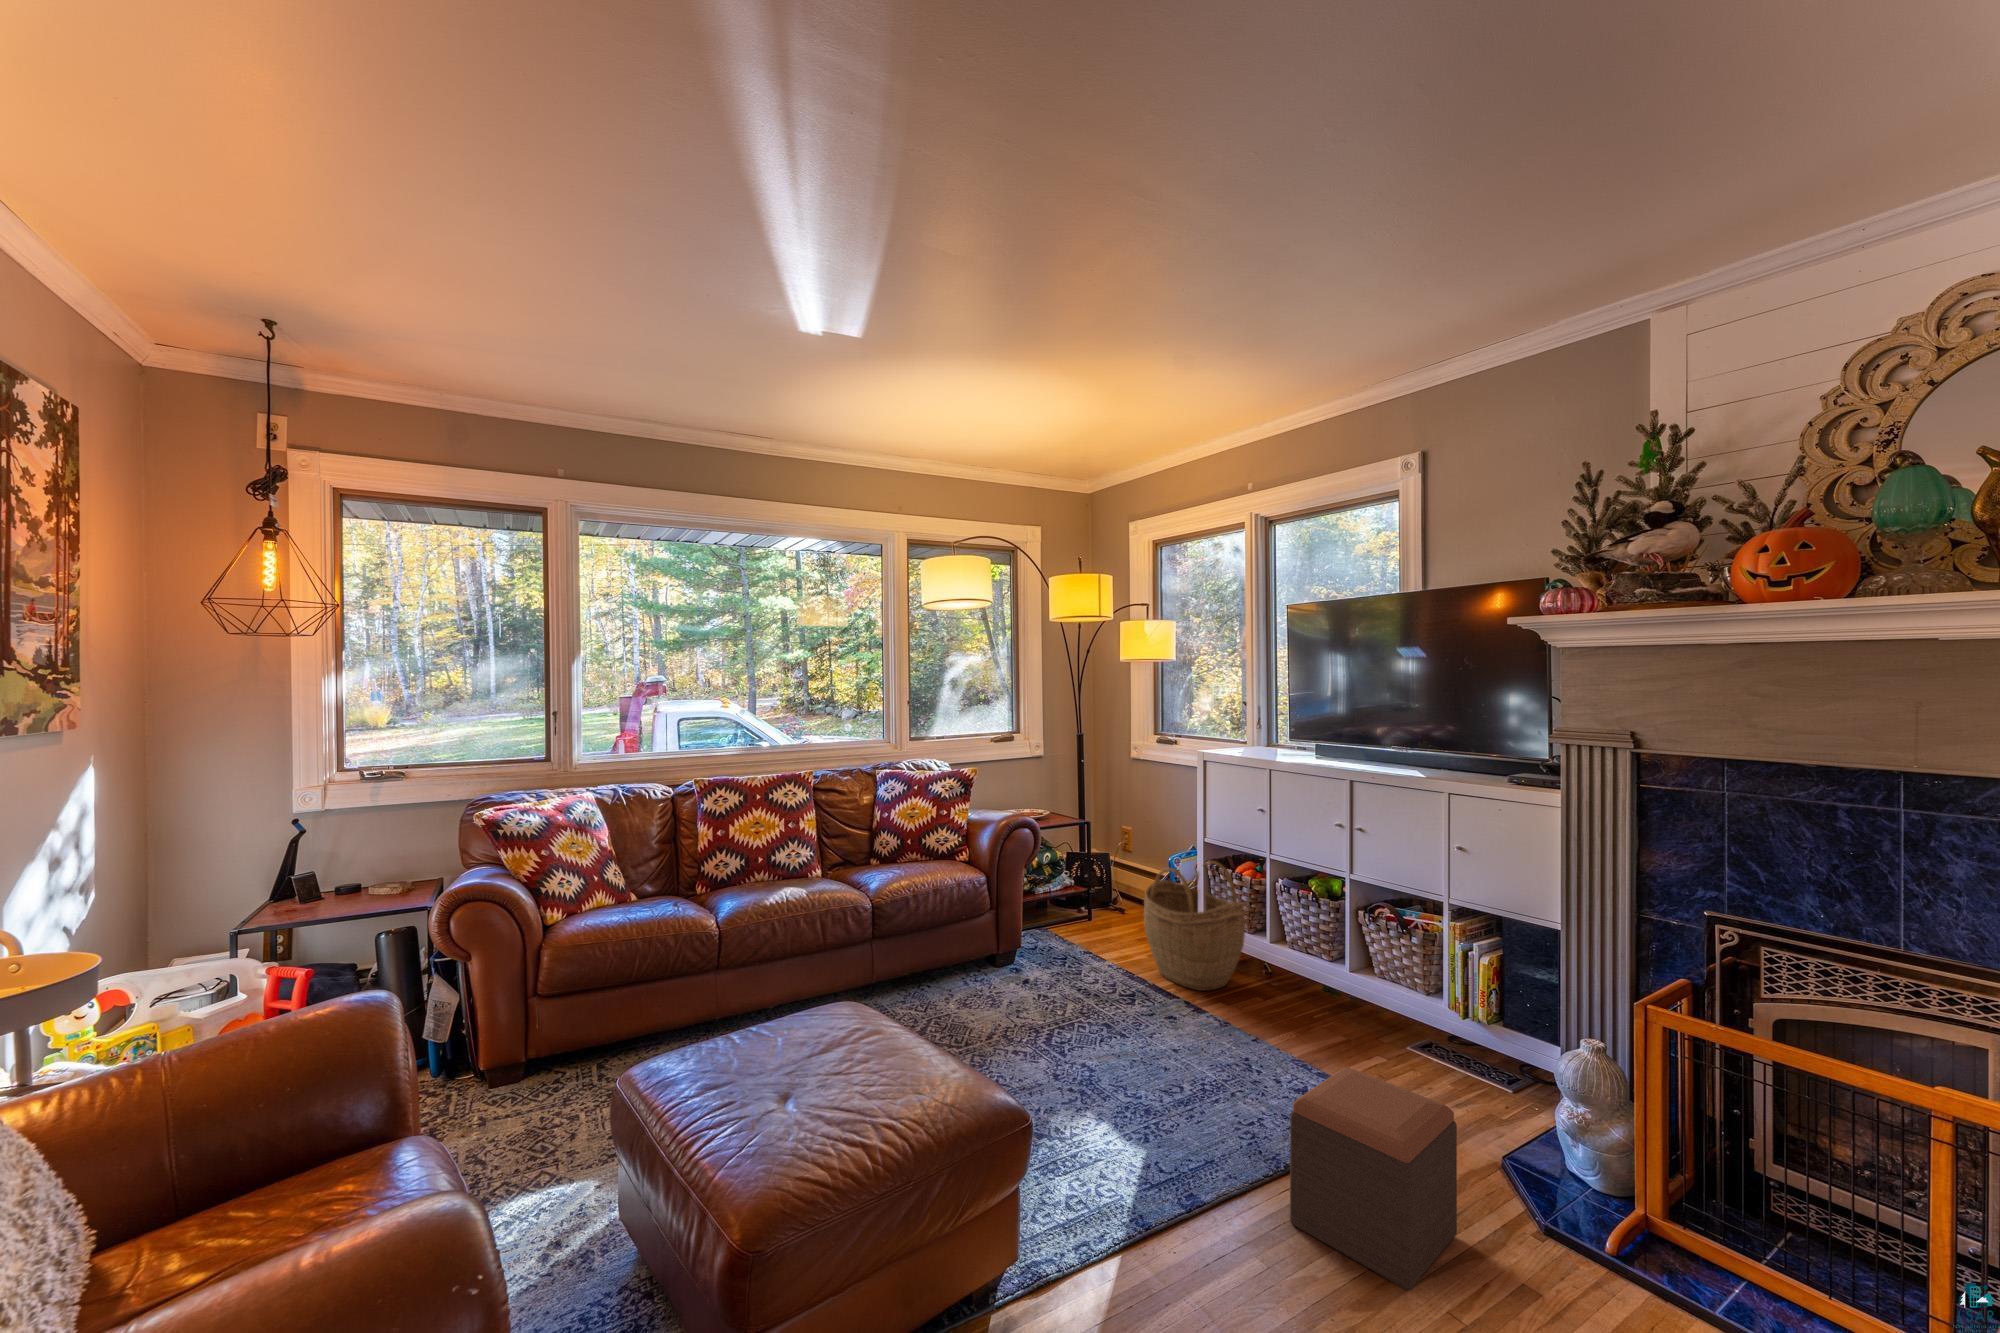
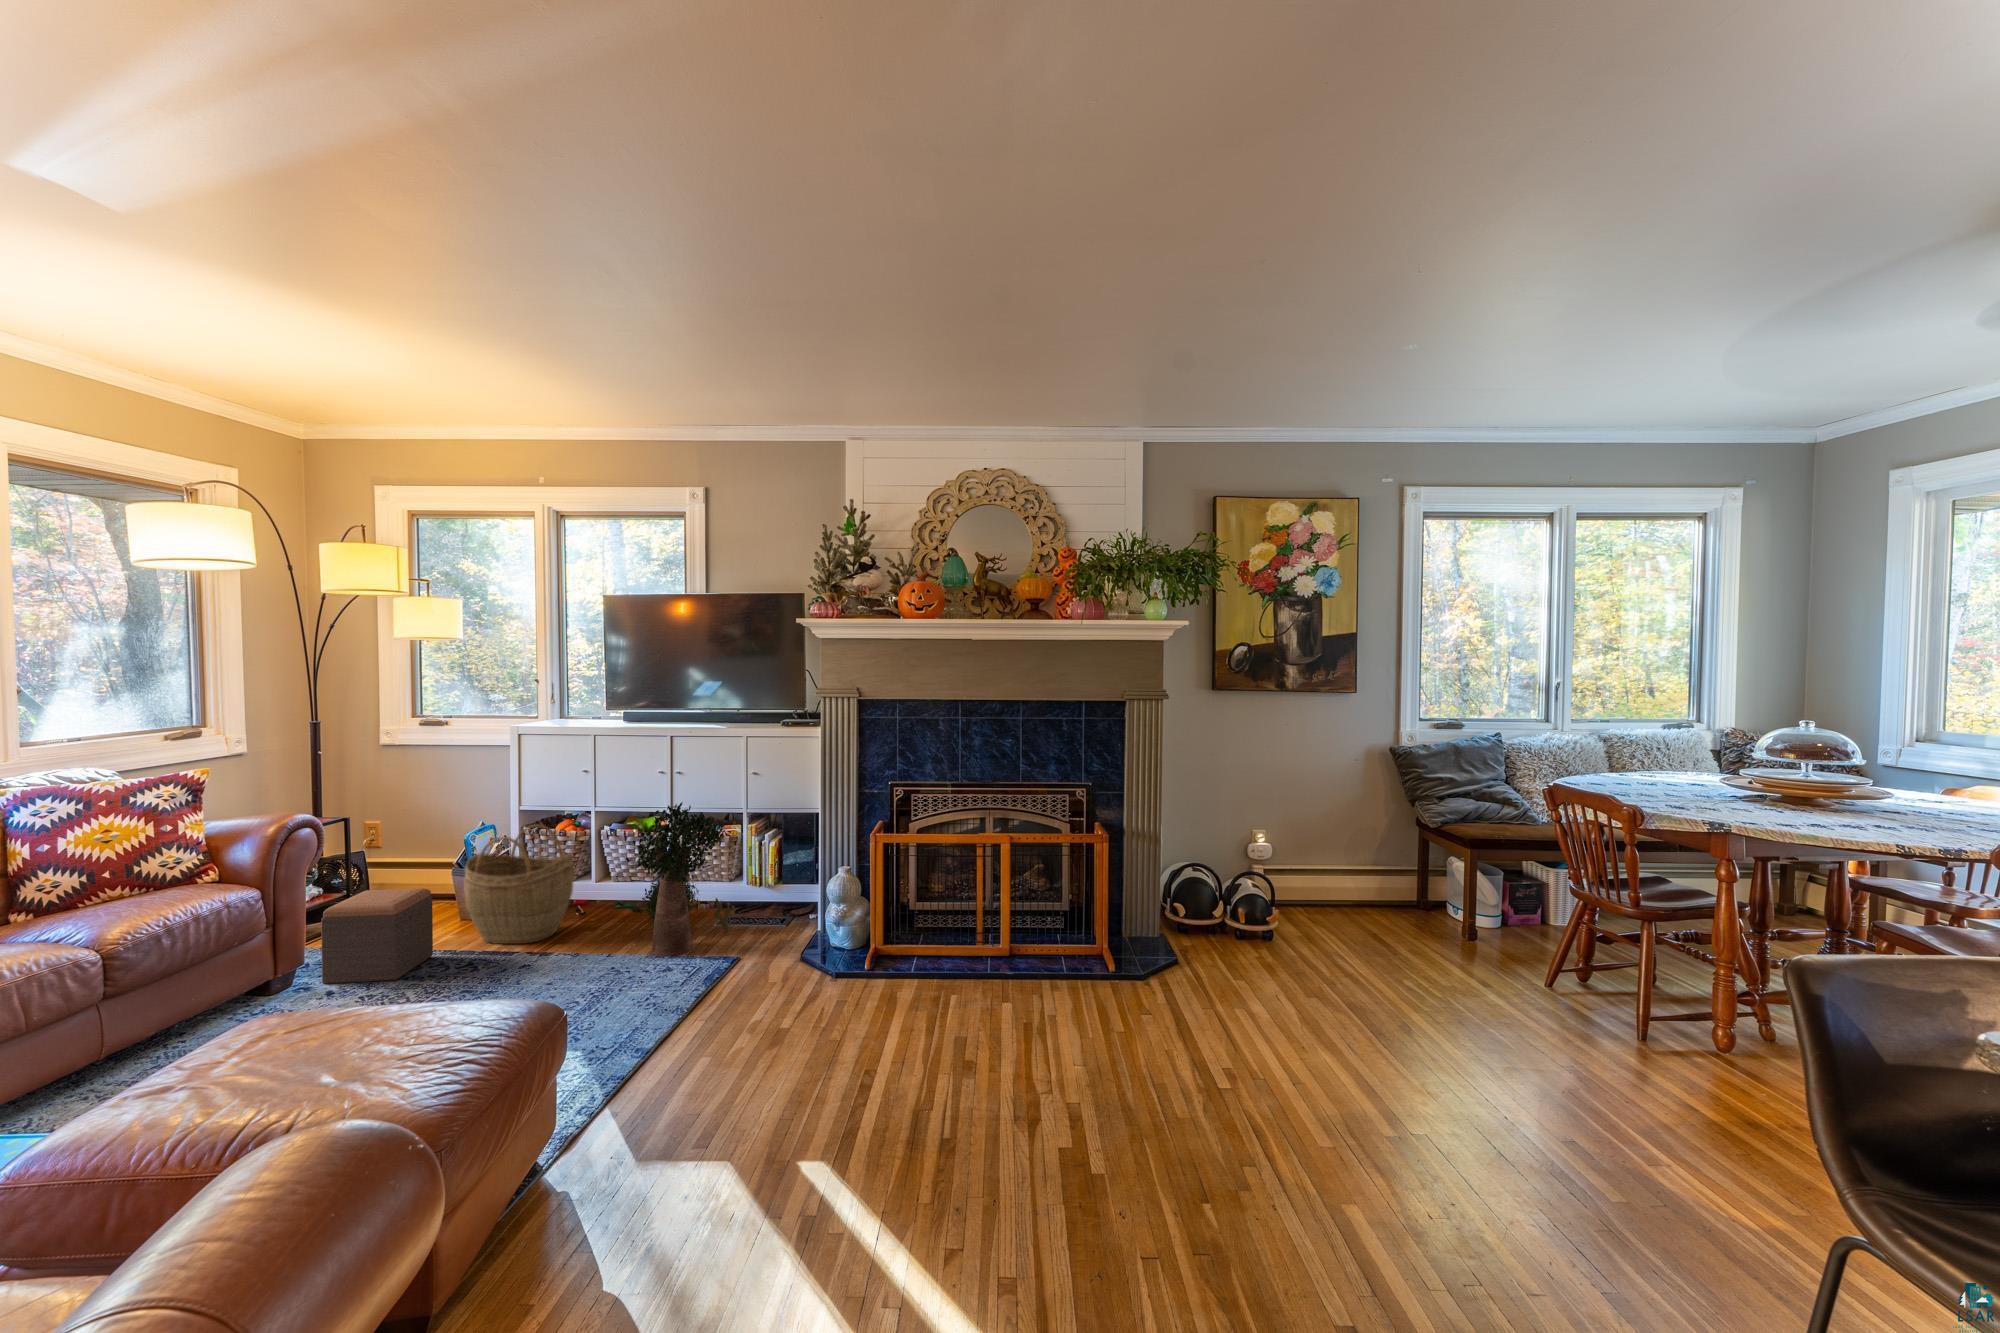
potted plant: none [1267,870,1423,1073] -> present [625,802,734,956]
footstool: present [1290,1067,1457,1291] -> present [321,888,433,984]

